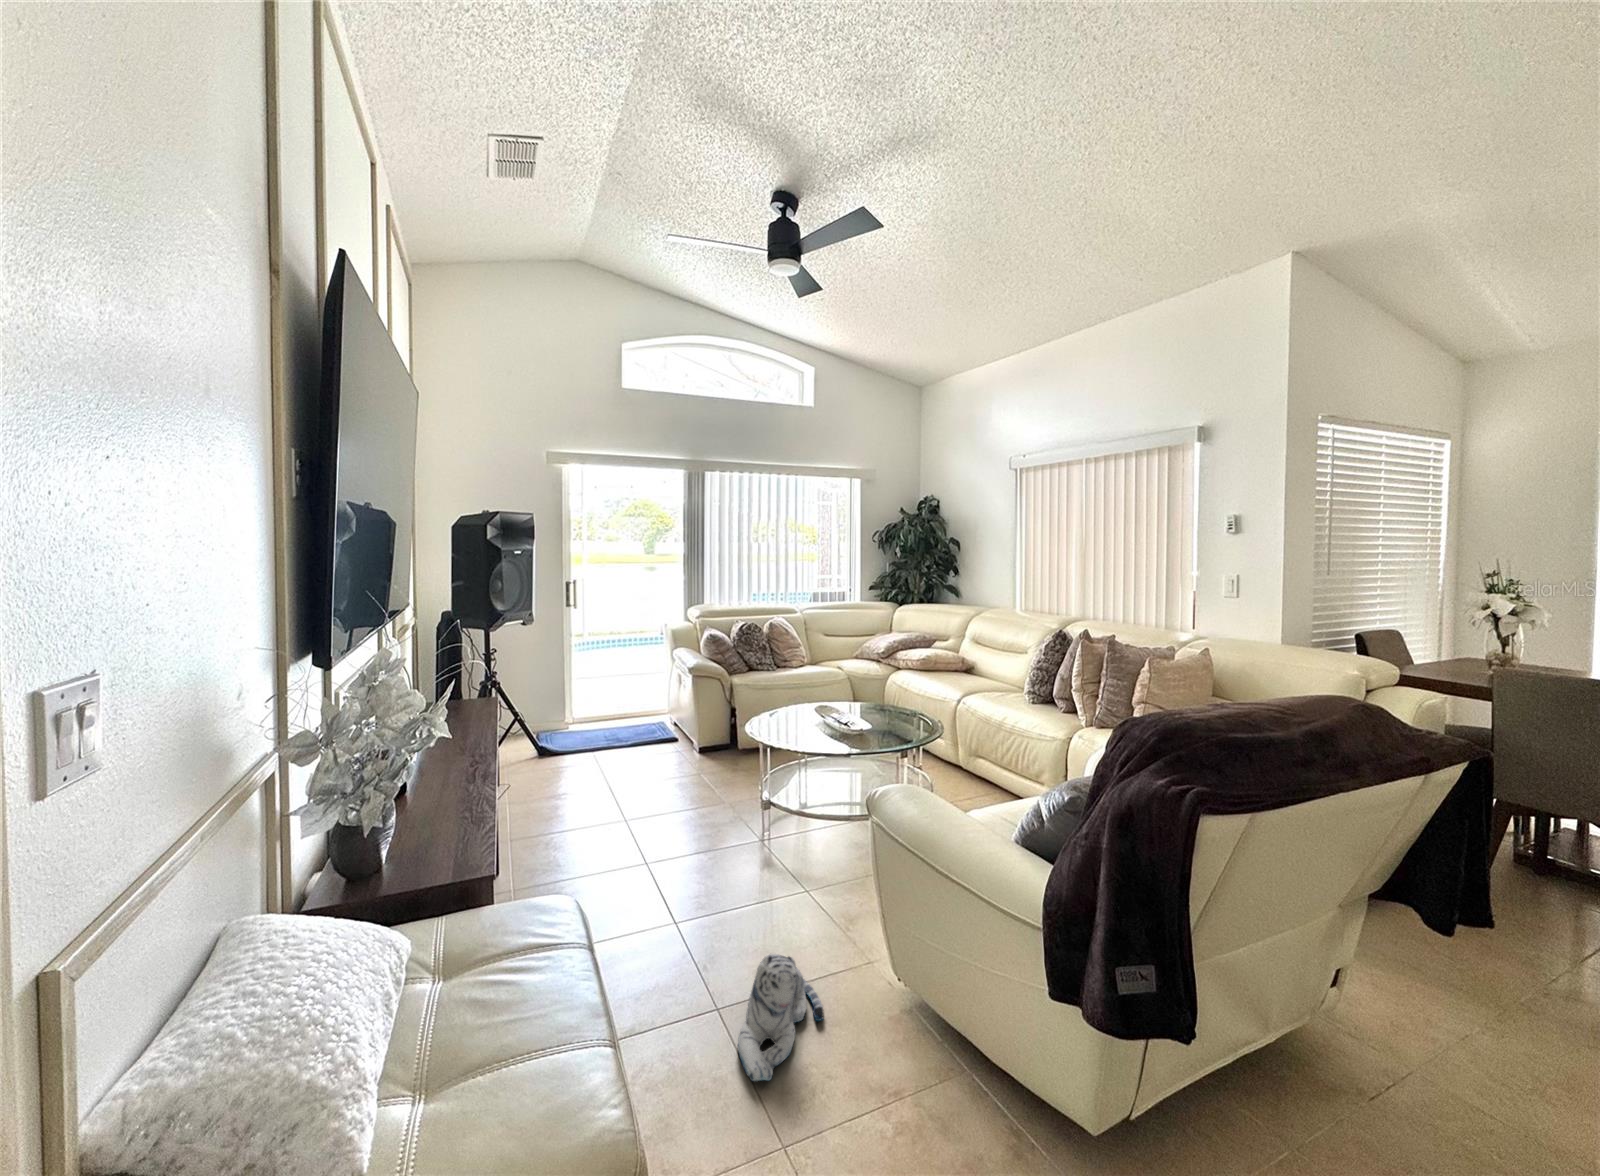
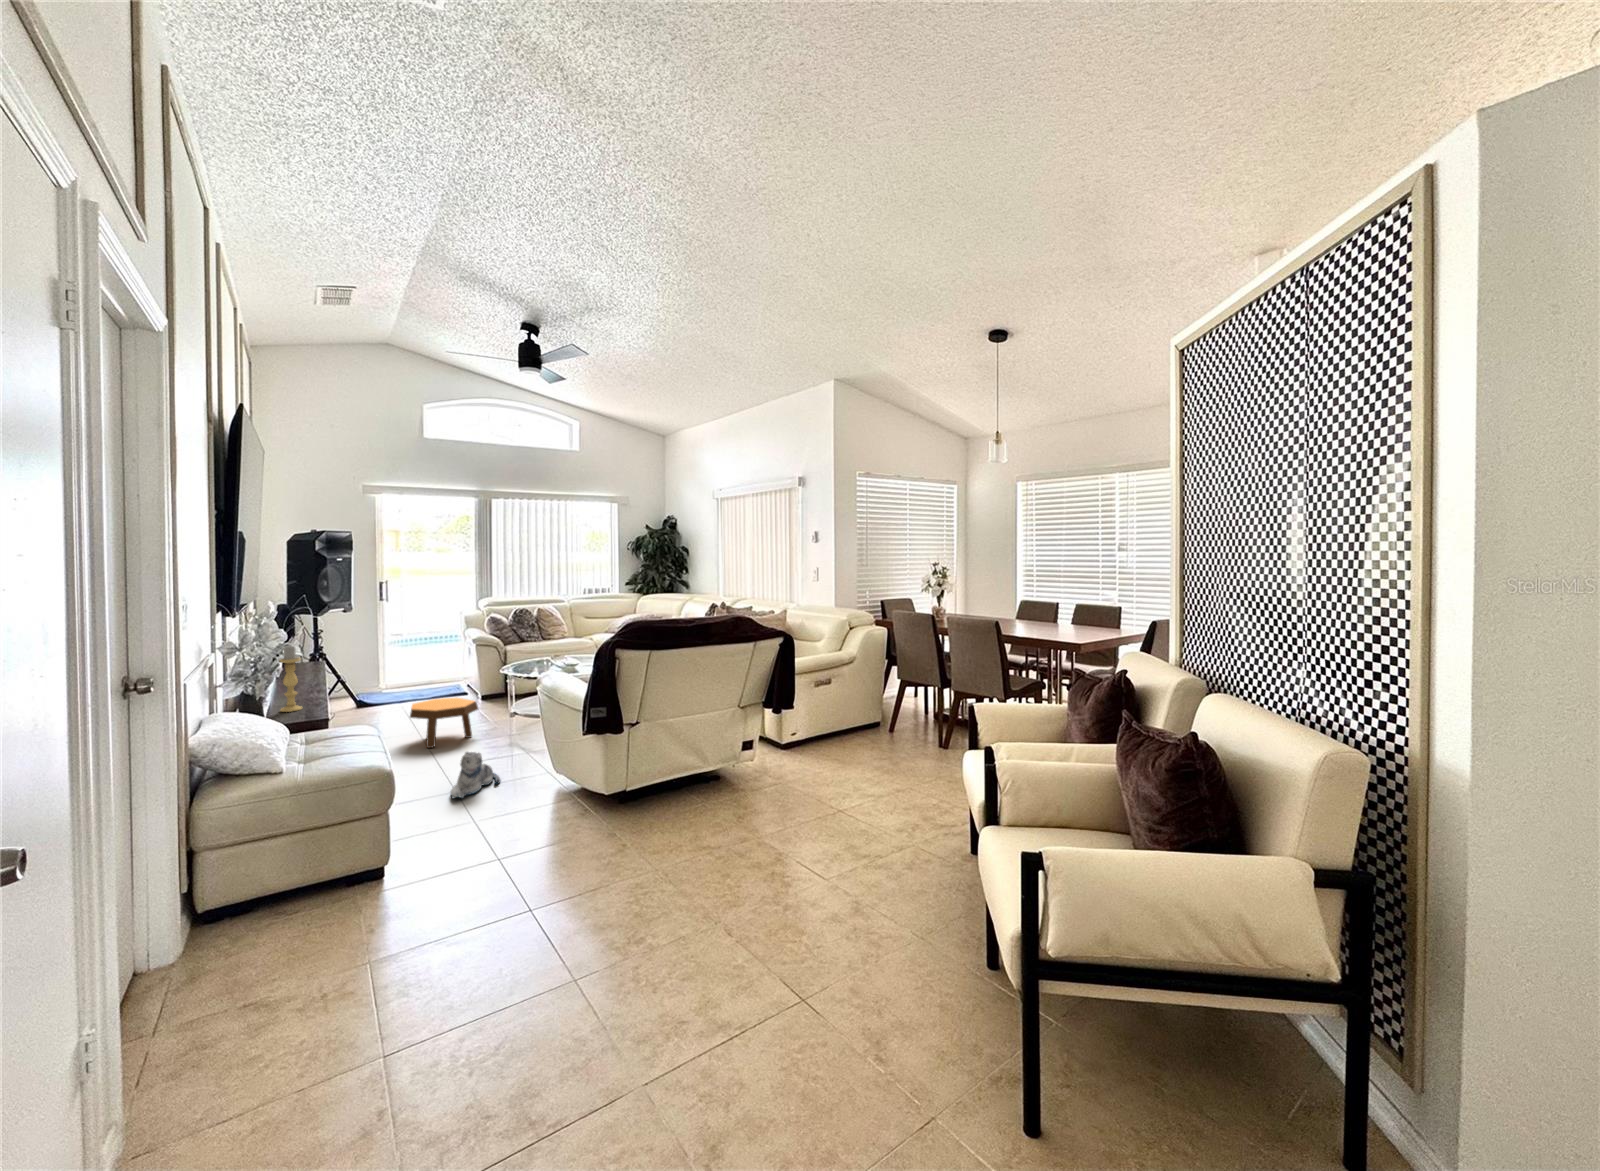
candle holder: none [408,720,452,868] -> present [280,646,302,712]
footstool: none [624,773,727,871] -> present [410,698,478,748]

